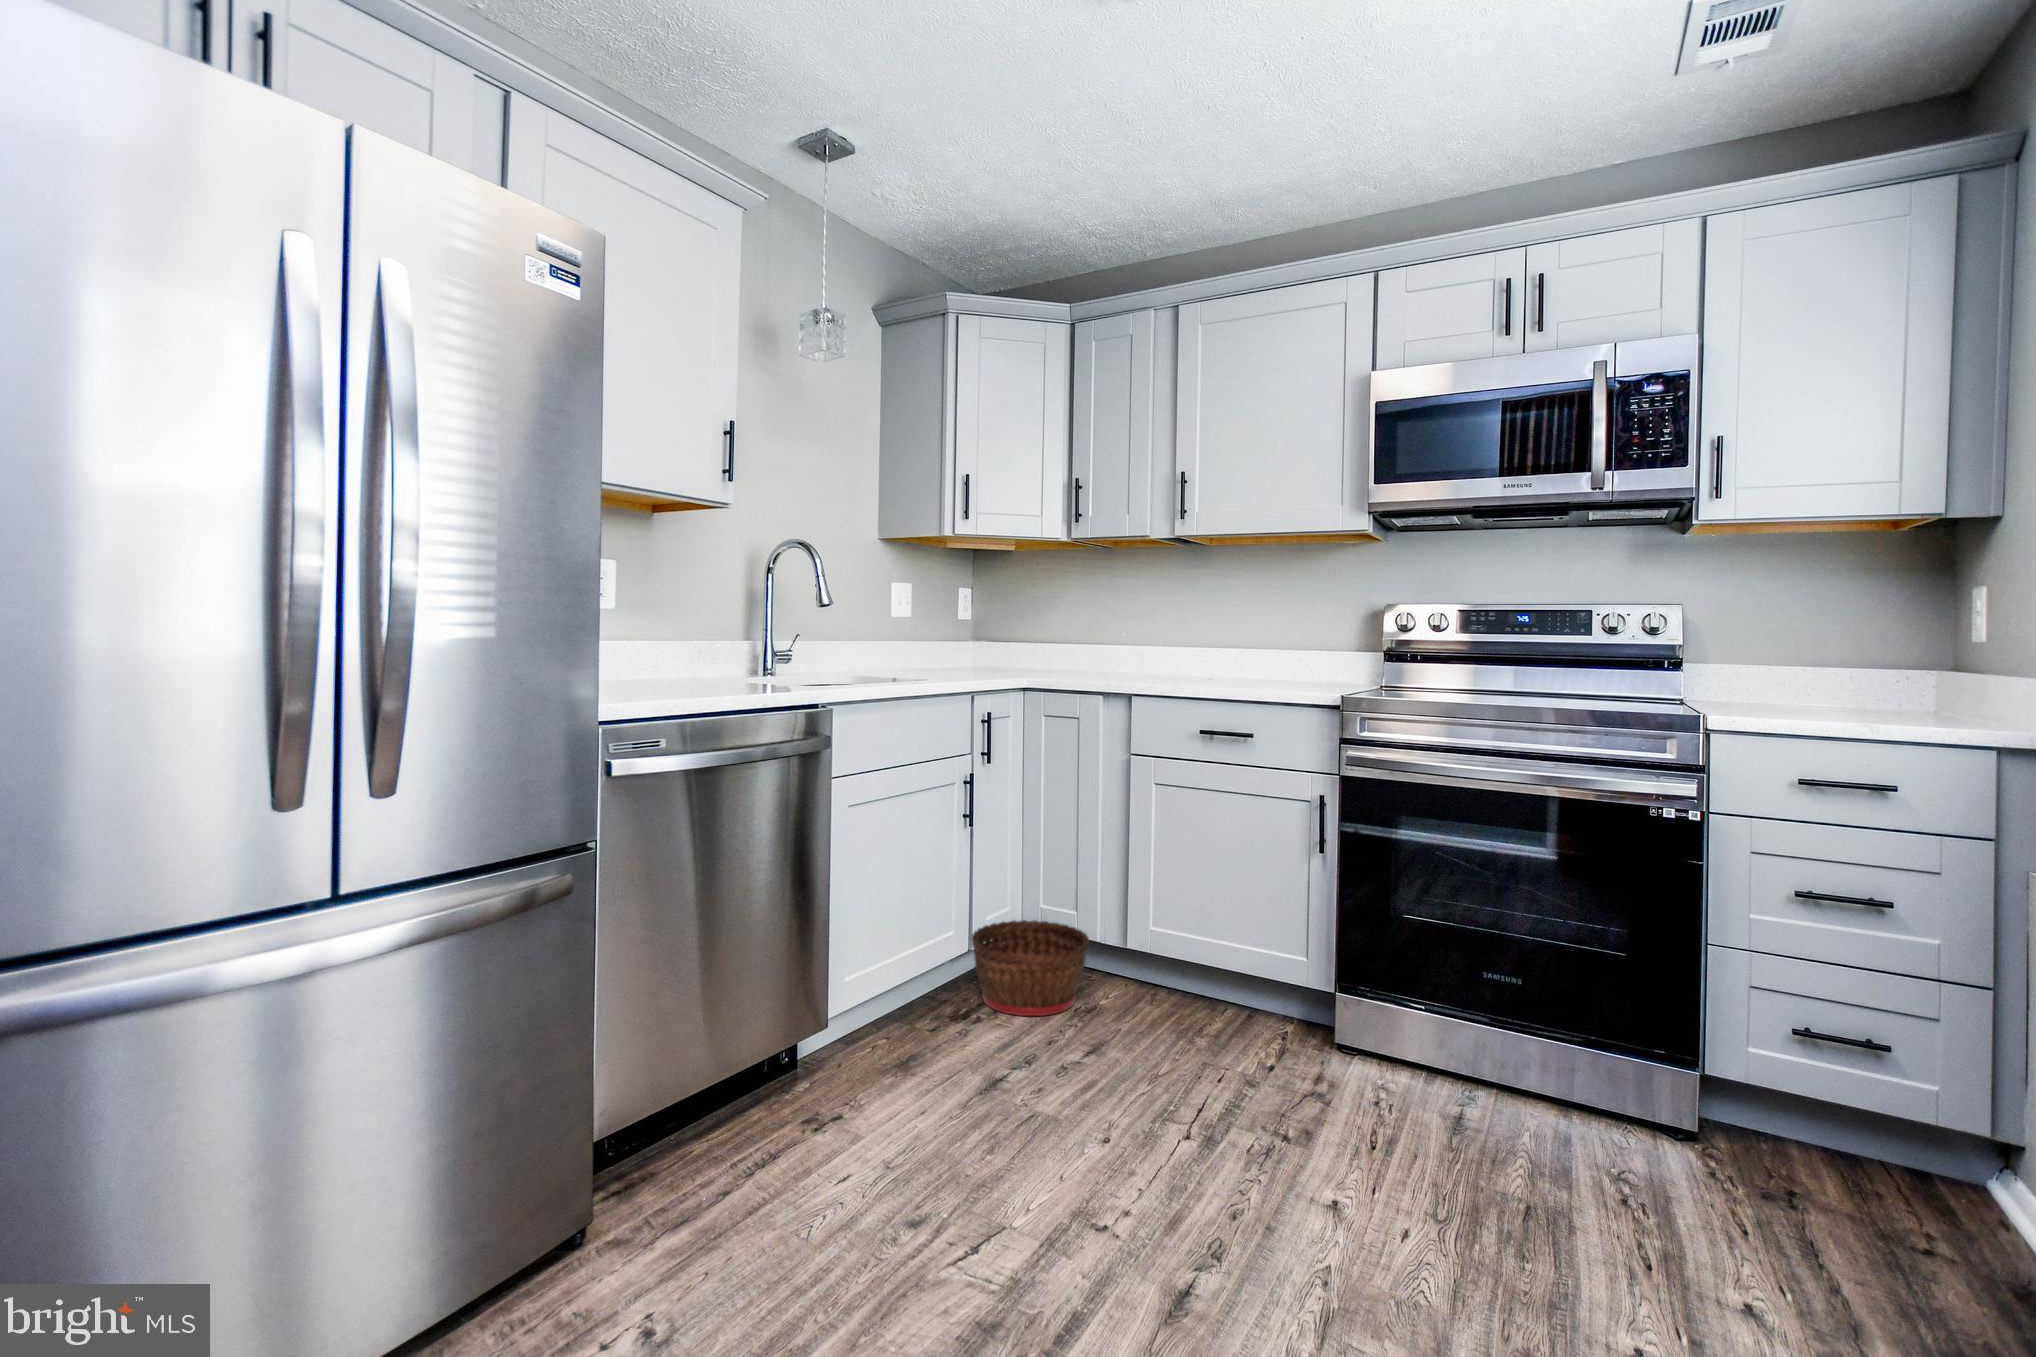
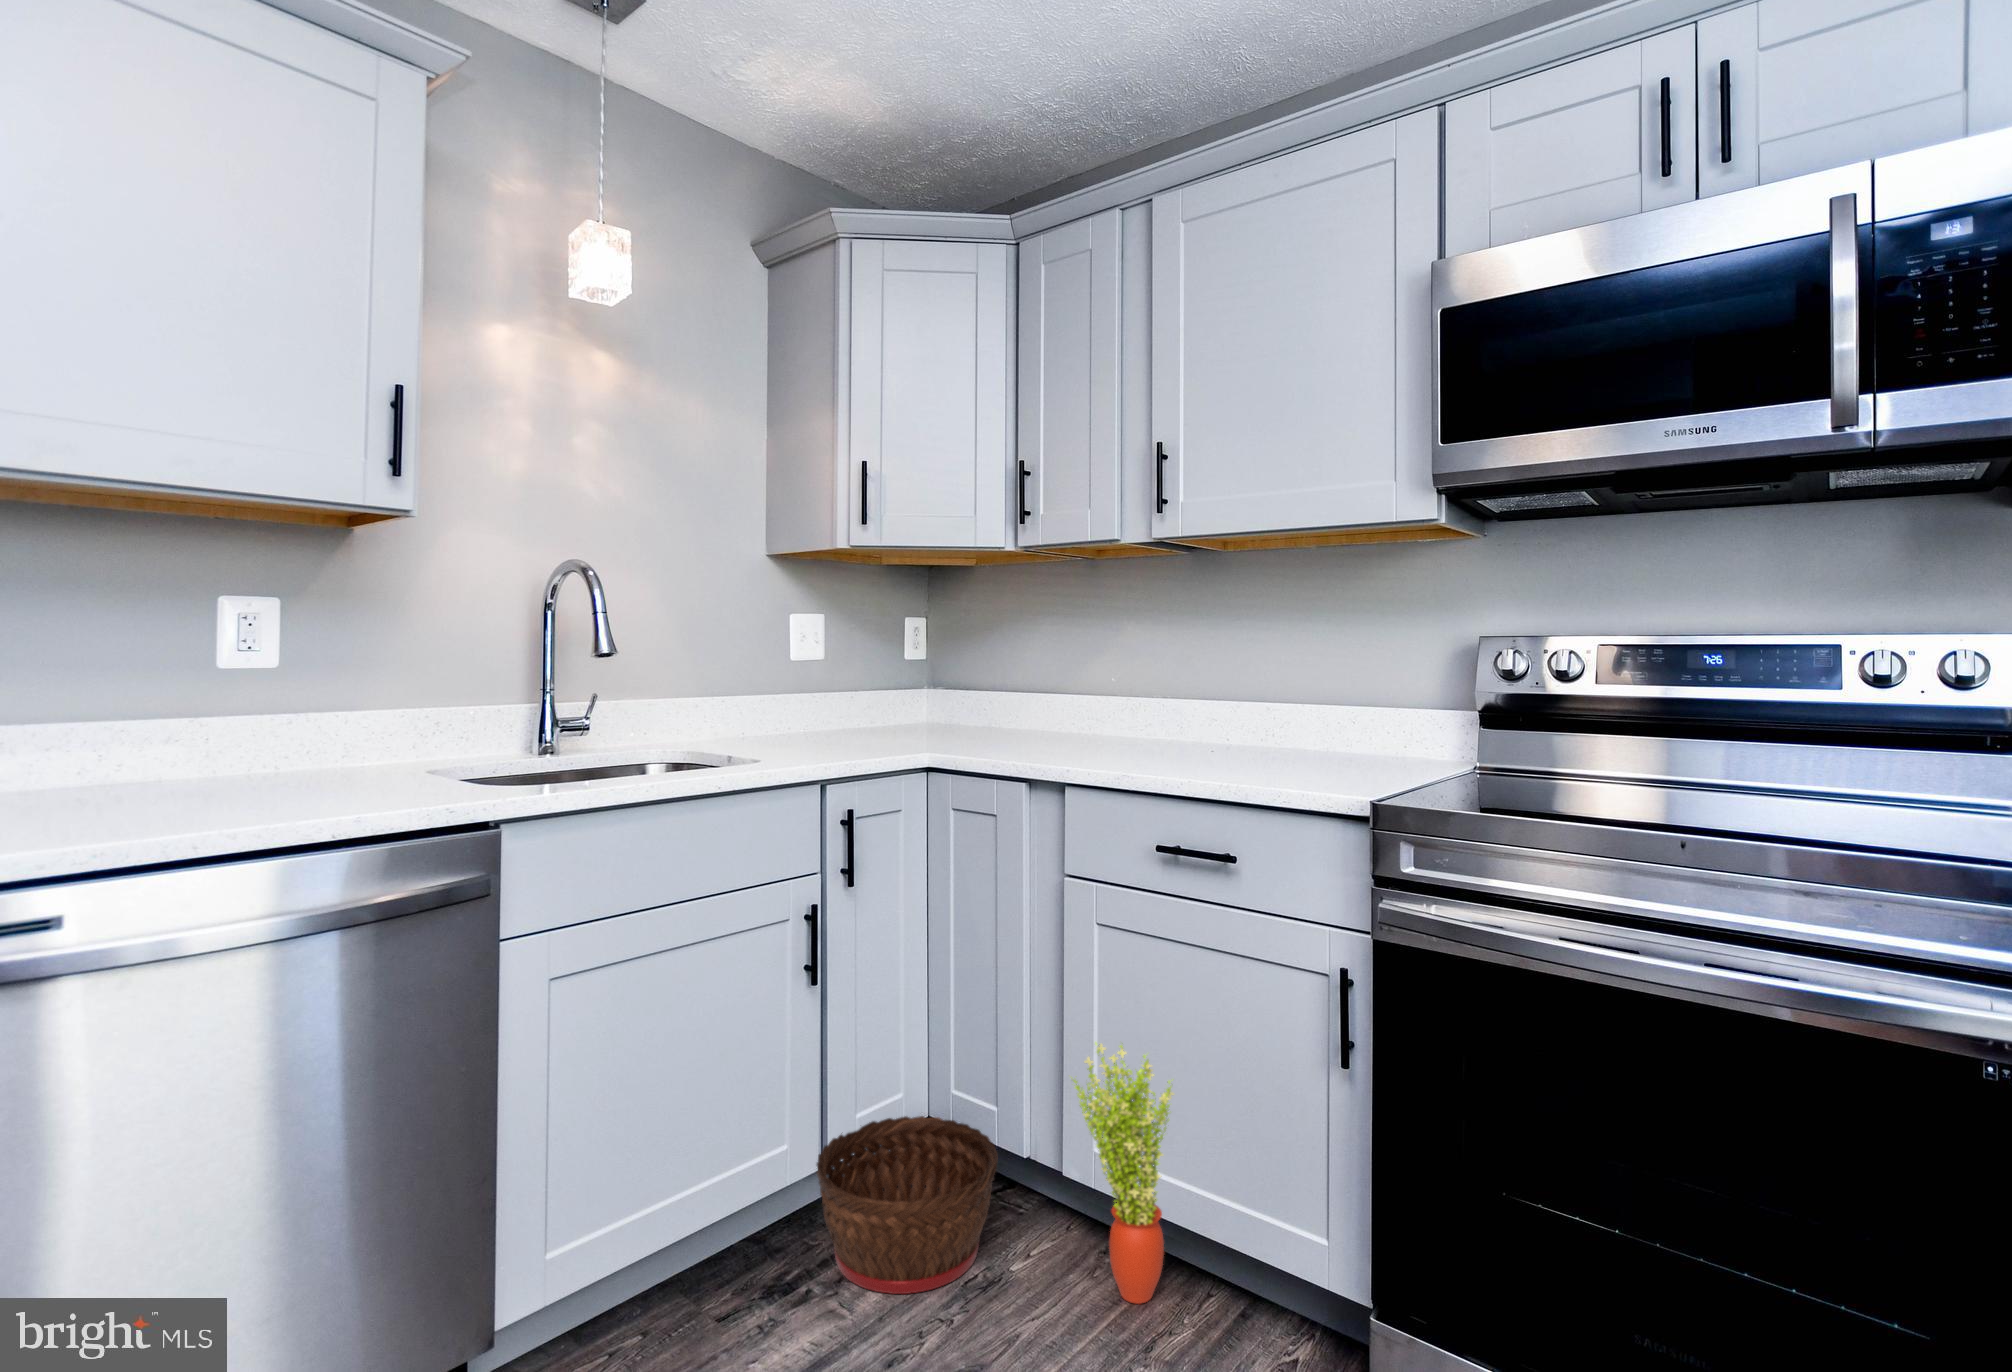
potted plant: none [1144,855,1212,1014] -> present [1073,1043,1174,1304]

